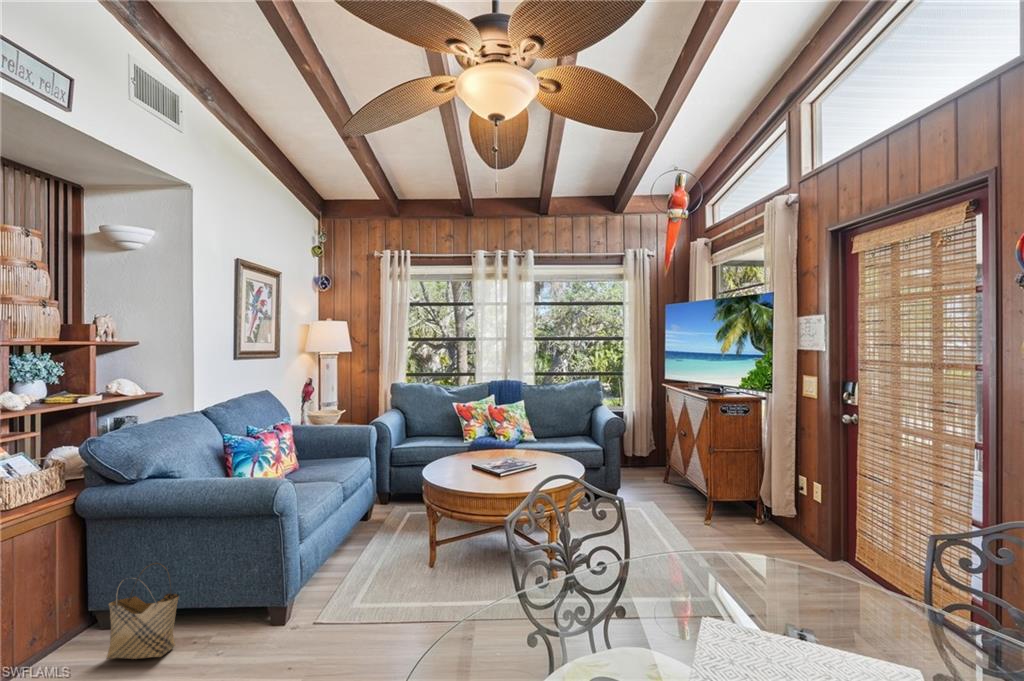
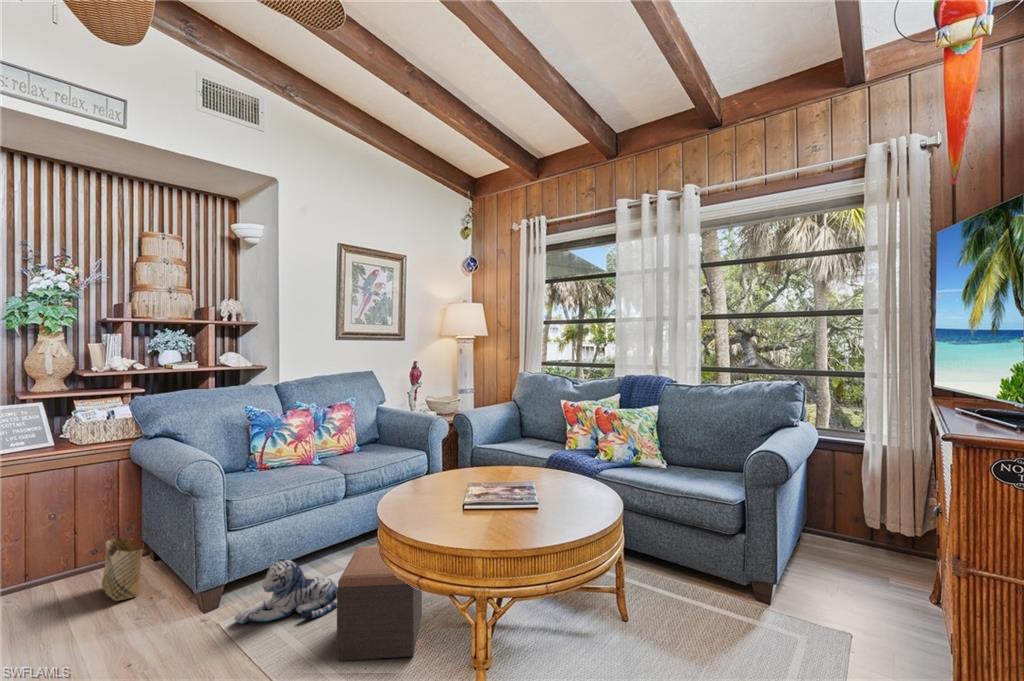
footstool: none [418,514,489,600] -> present [337,547,422,661]
plush toy: none [327,554,393,616] -> present [235,558,337,624]

